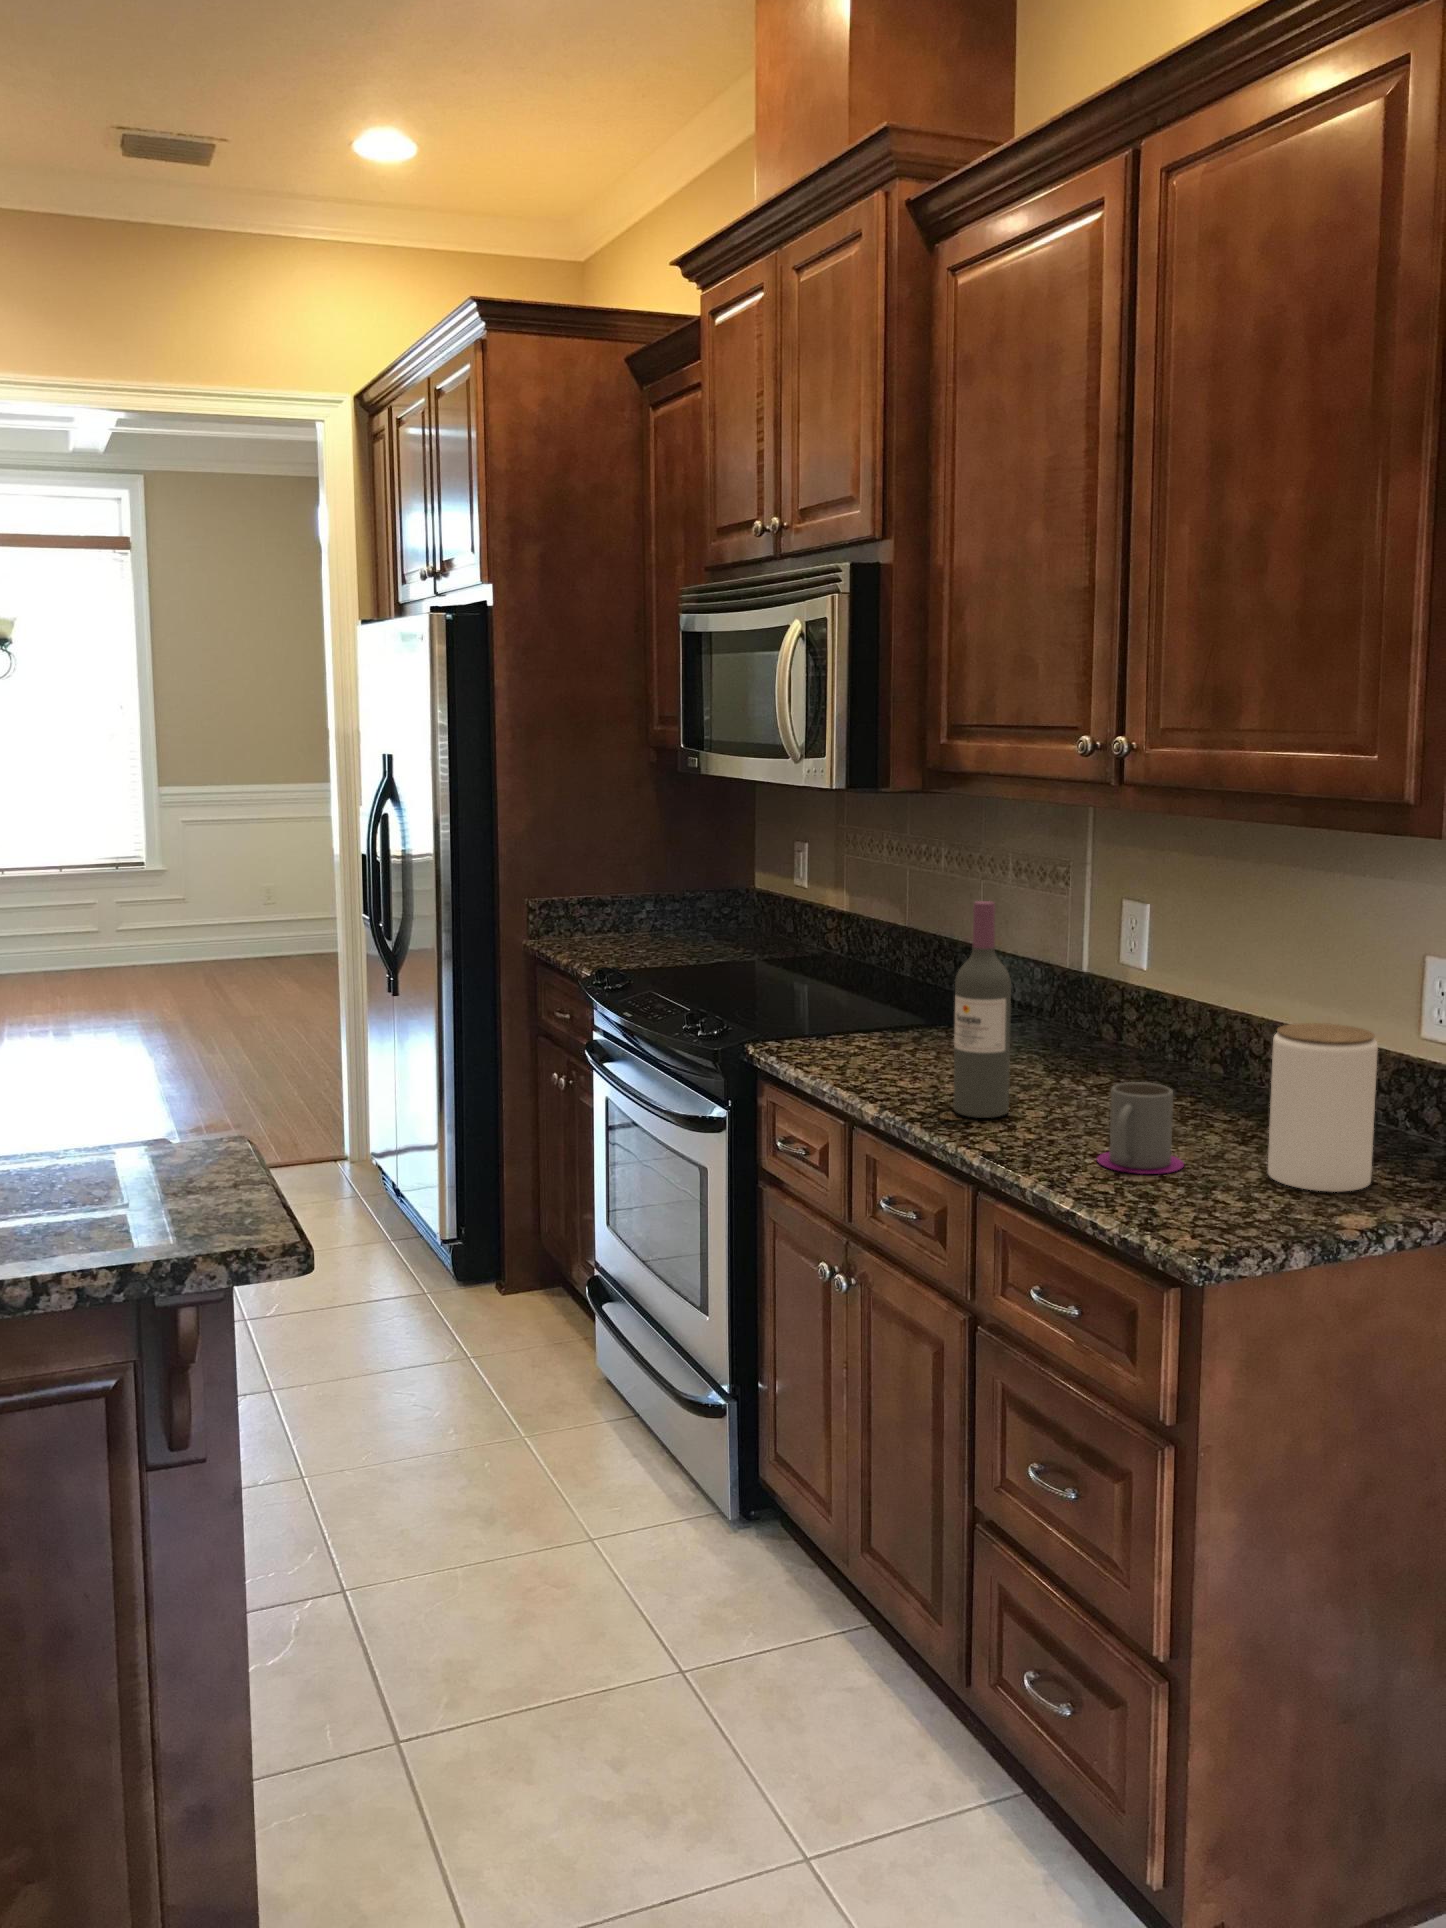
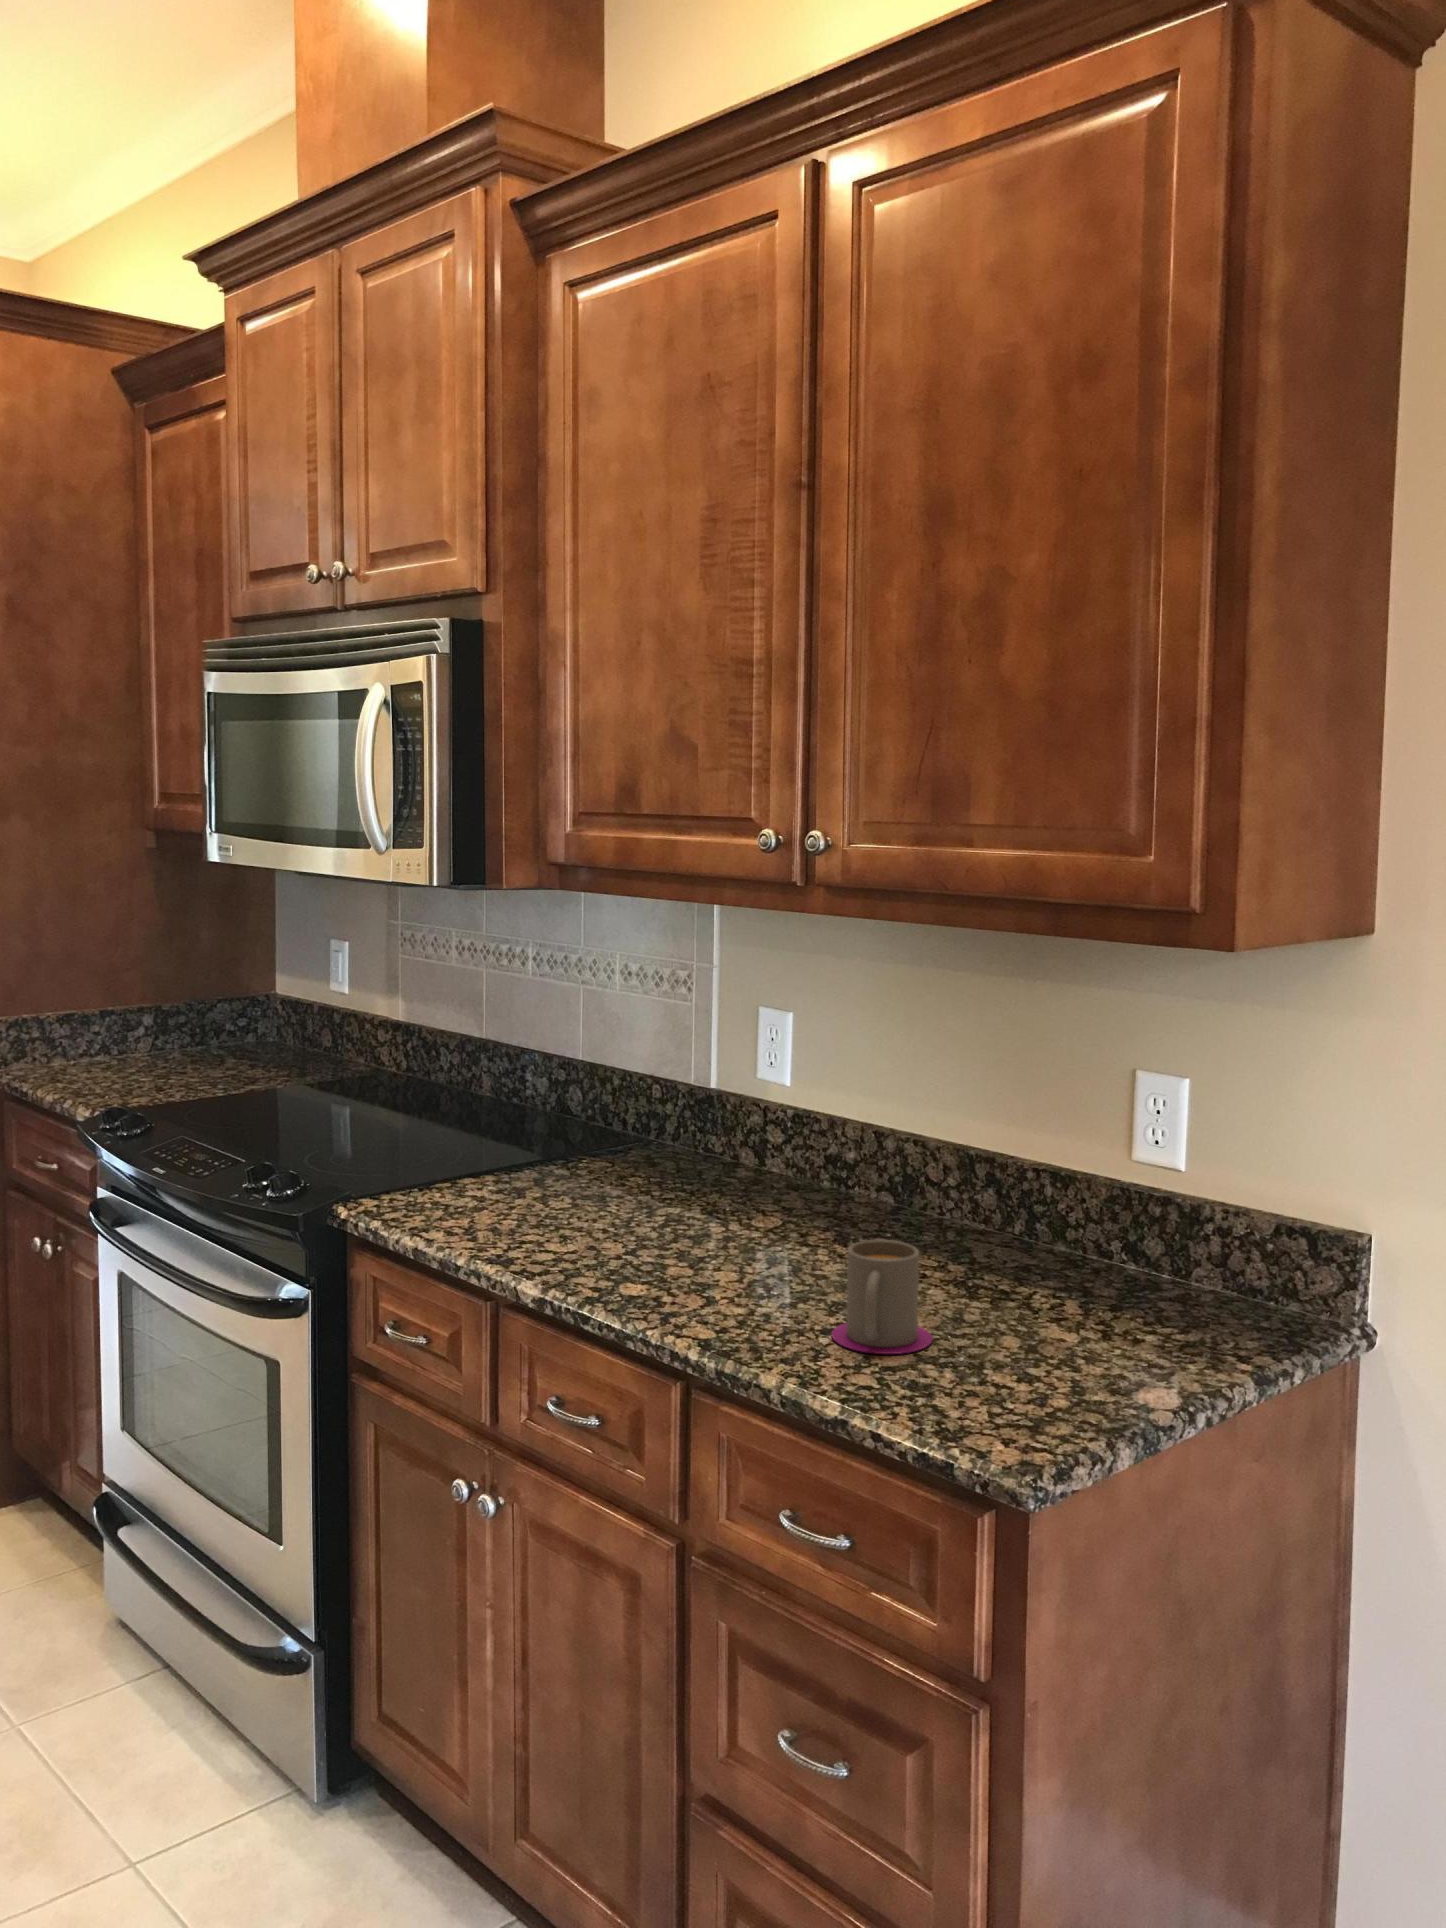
wine bottle: present [954,901,1011,1118] -> none [631,1026,697,1289]
jar: present [1268,1023,1378,1192] -> none [1025,1159,1145,1358]

